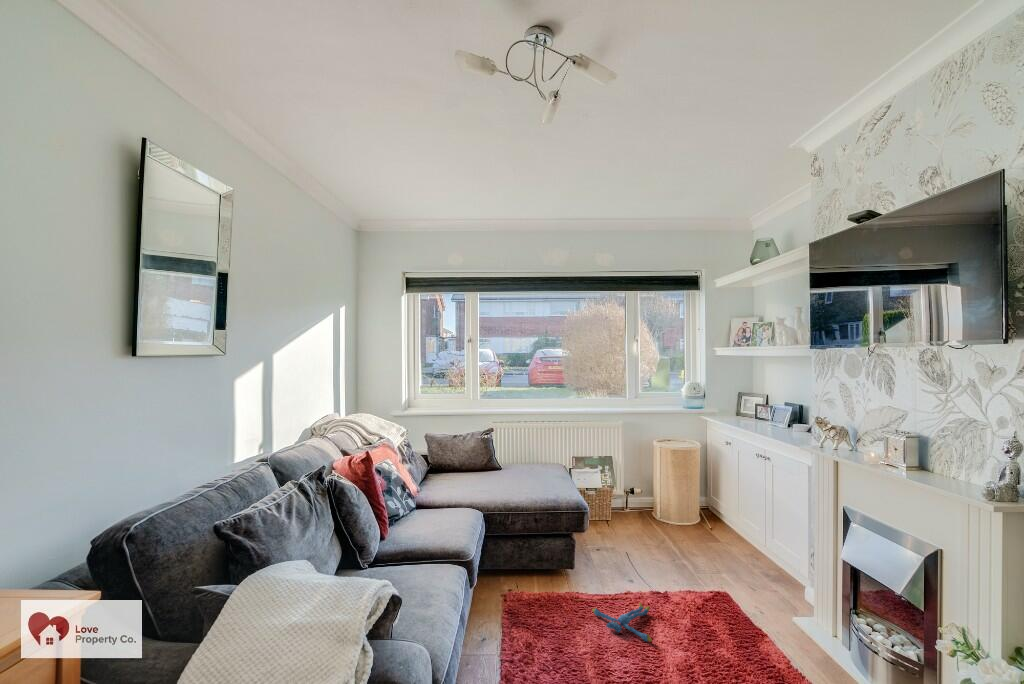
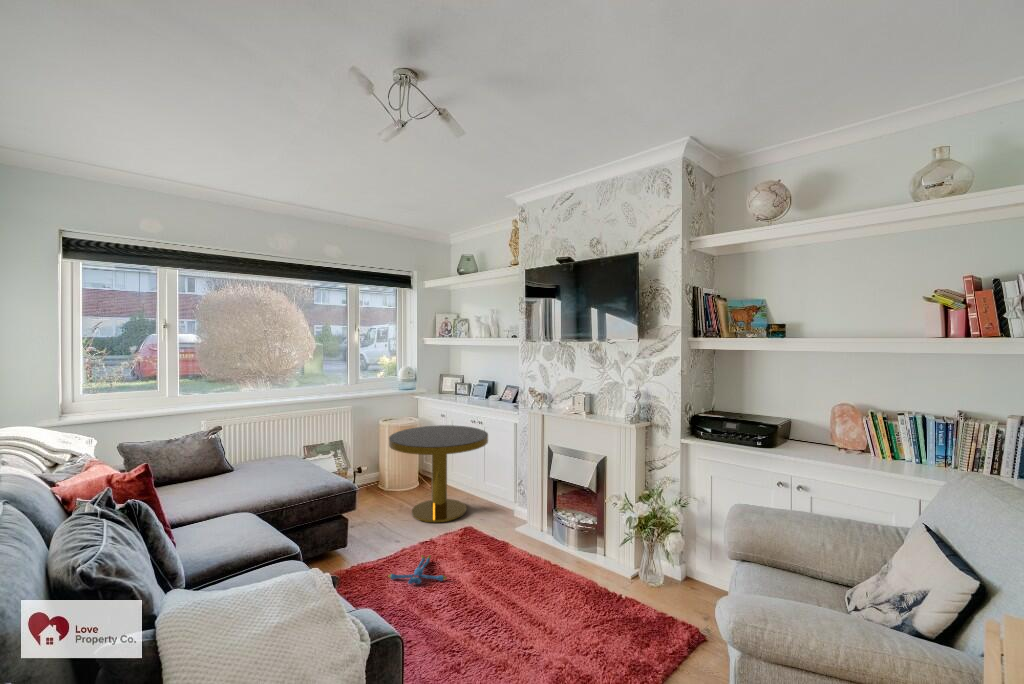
side table: none [637,453,770,579] -> present [389,425,488,522]

